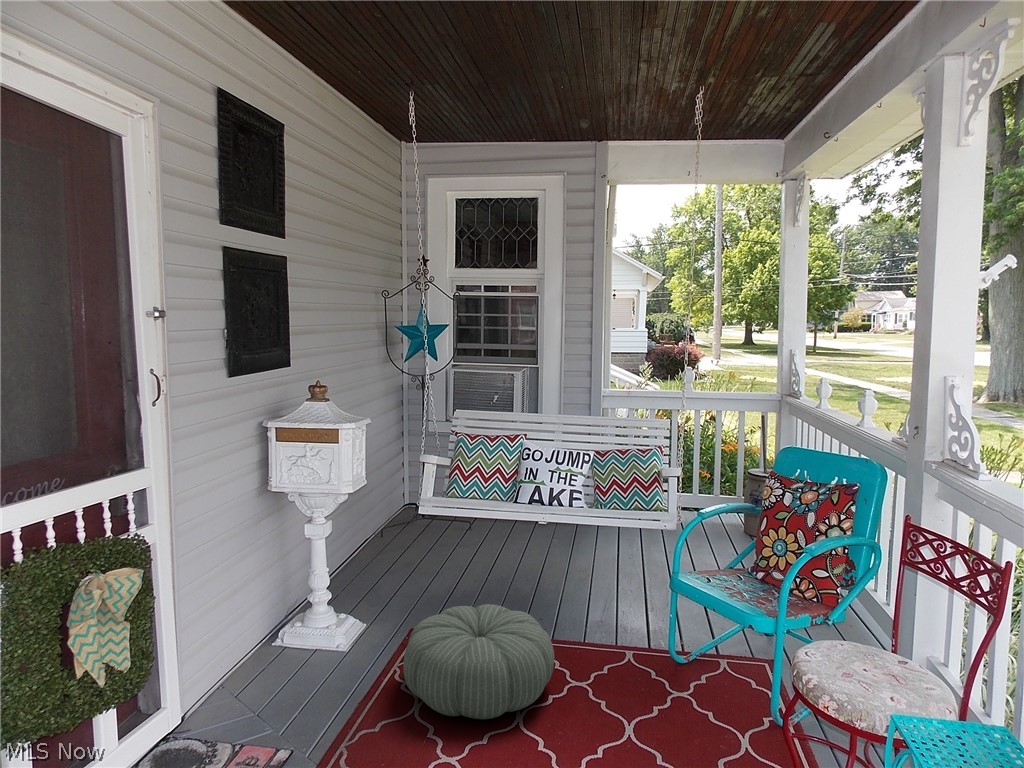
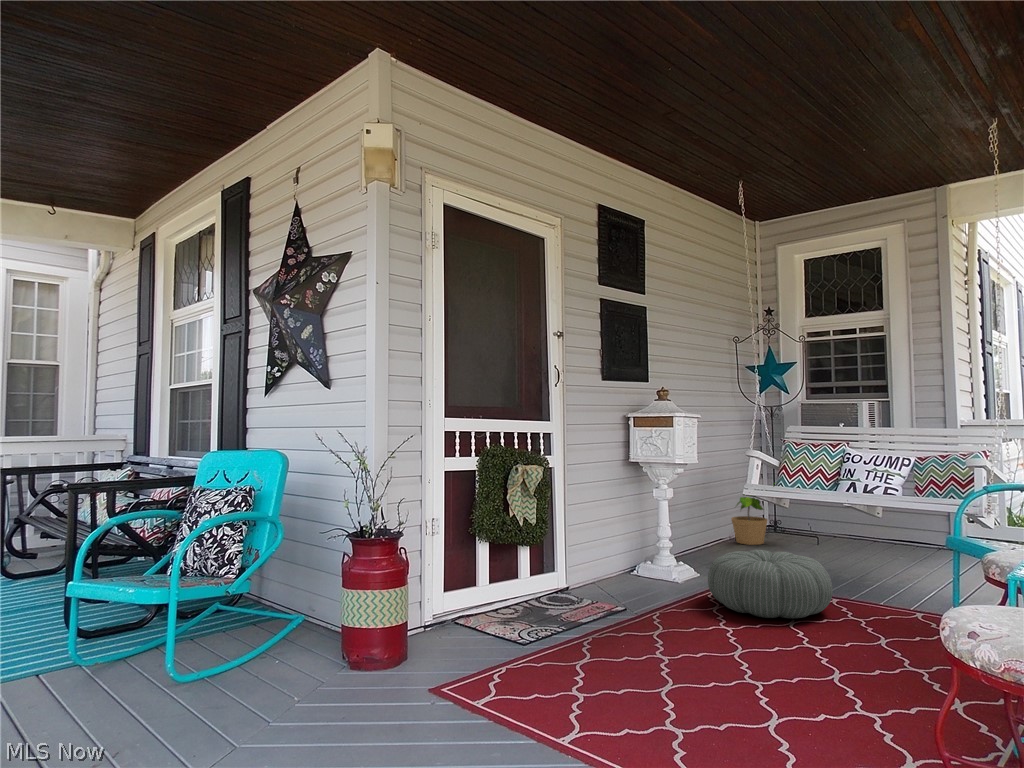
potted plant: none [379,467,461,544] -> present [731,483,775,545]

